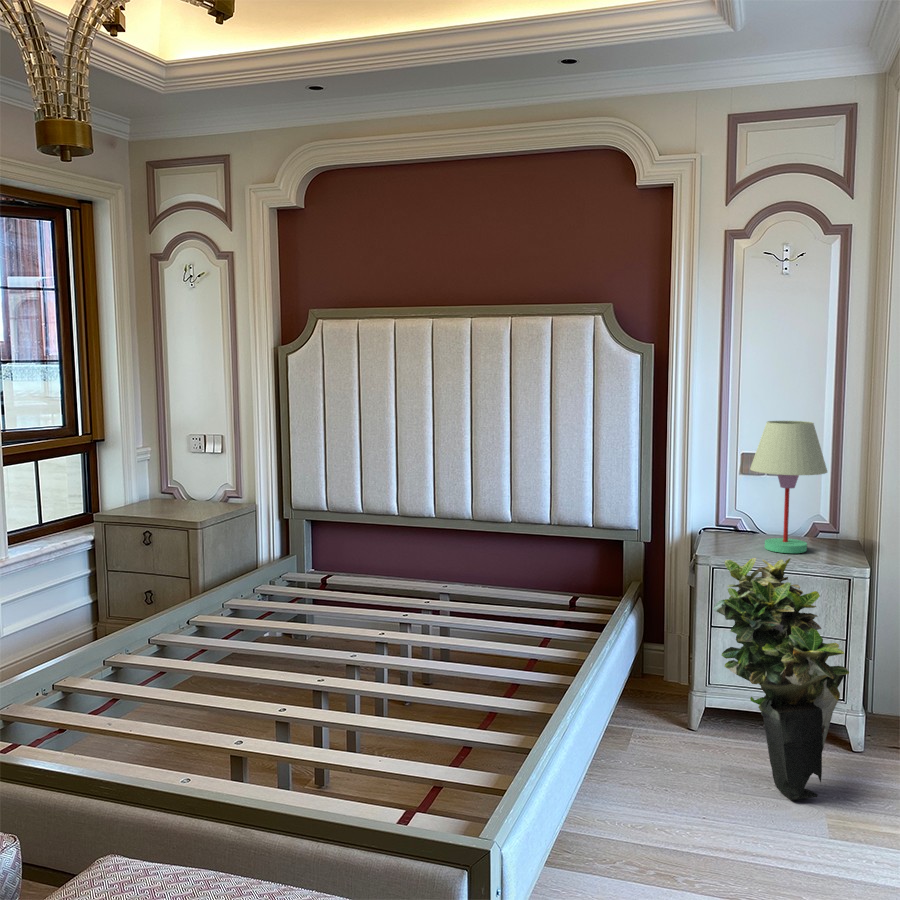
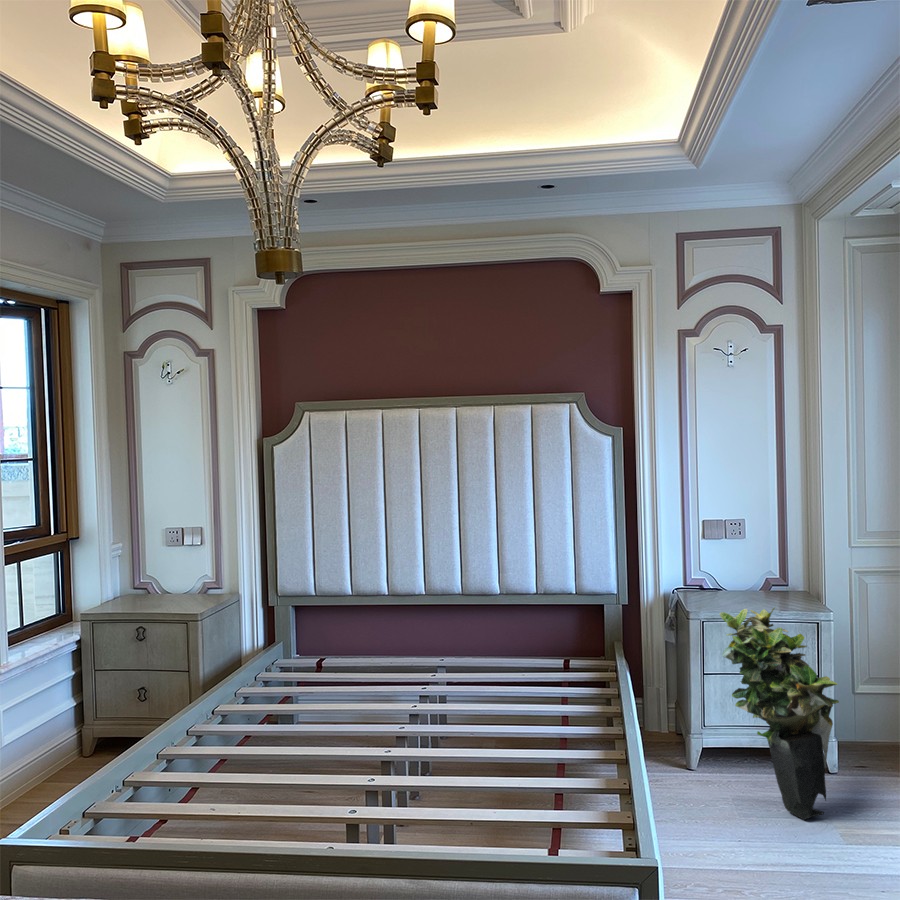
table lamp: present [750,421,827,553] -> none [720,490,786,605]

